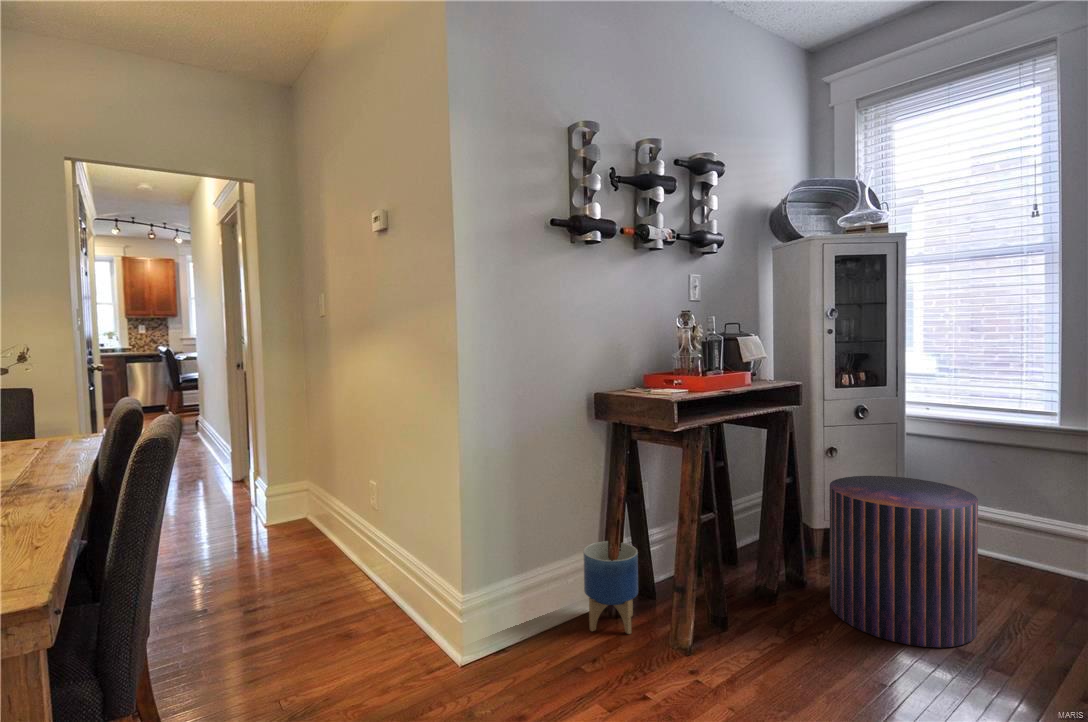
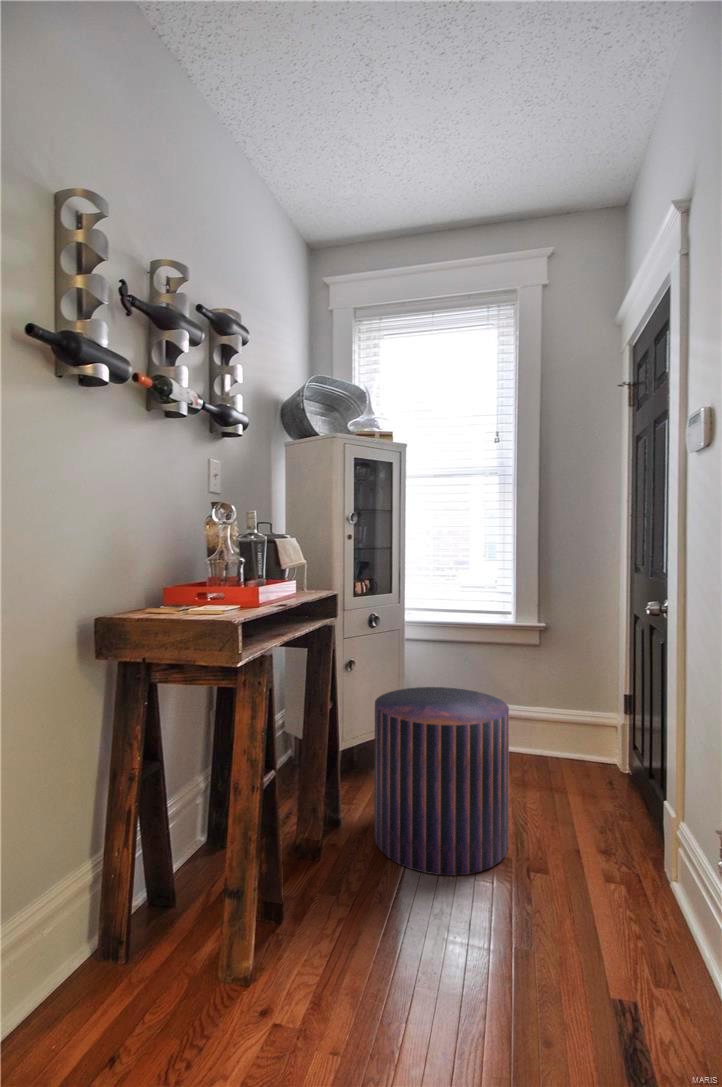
planter: present [584,541,638,634] -> none [72,847,165,1023]

